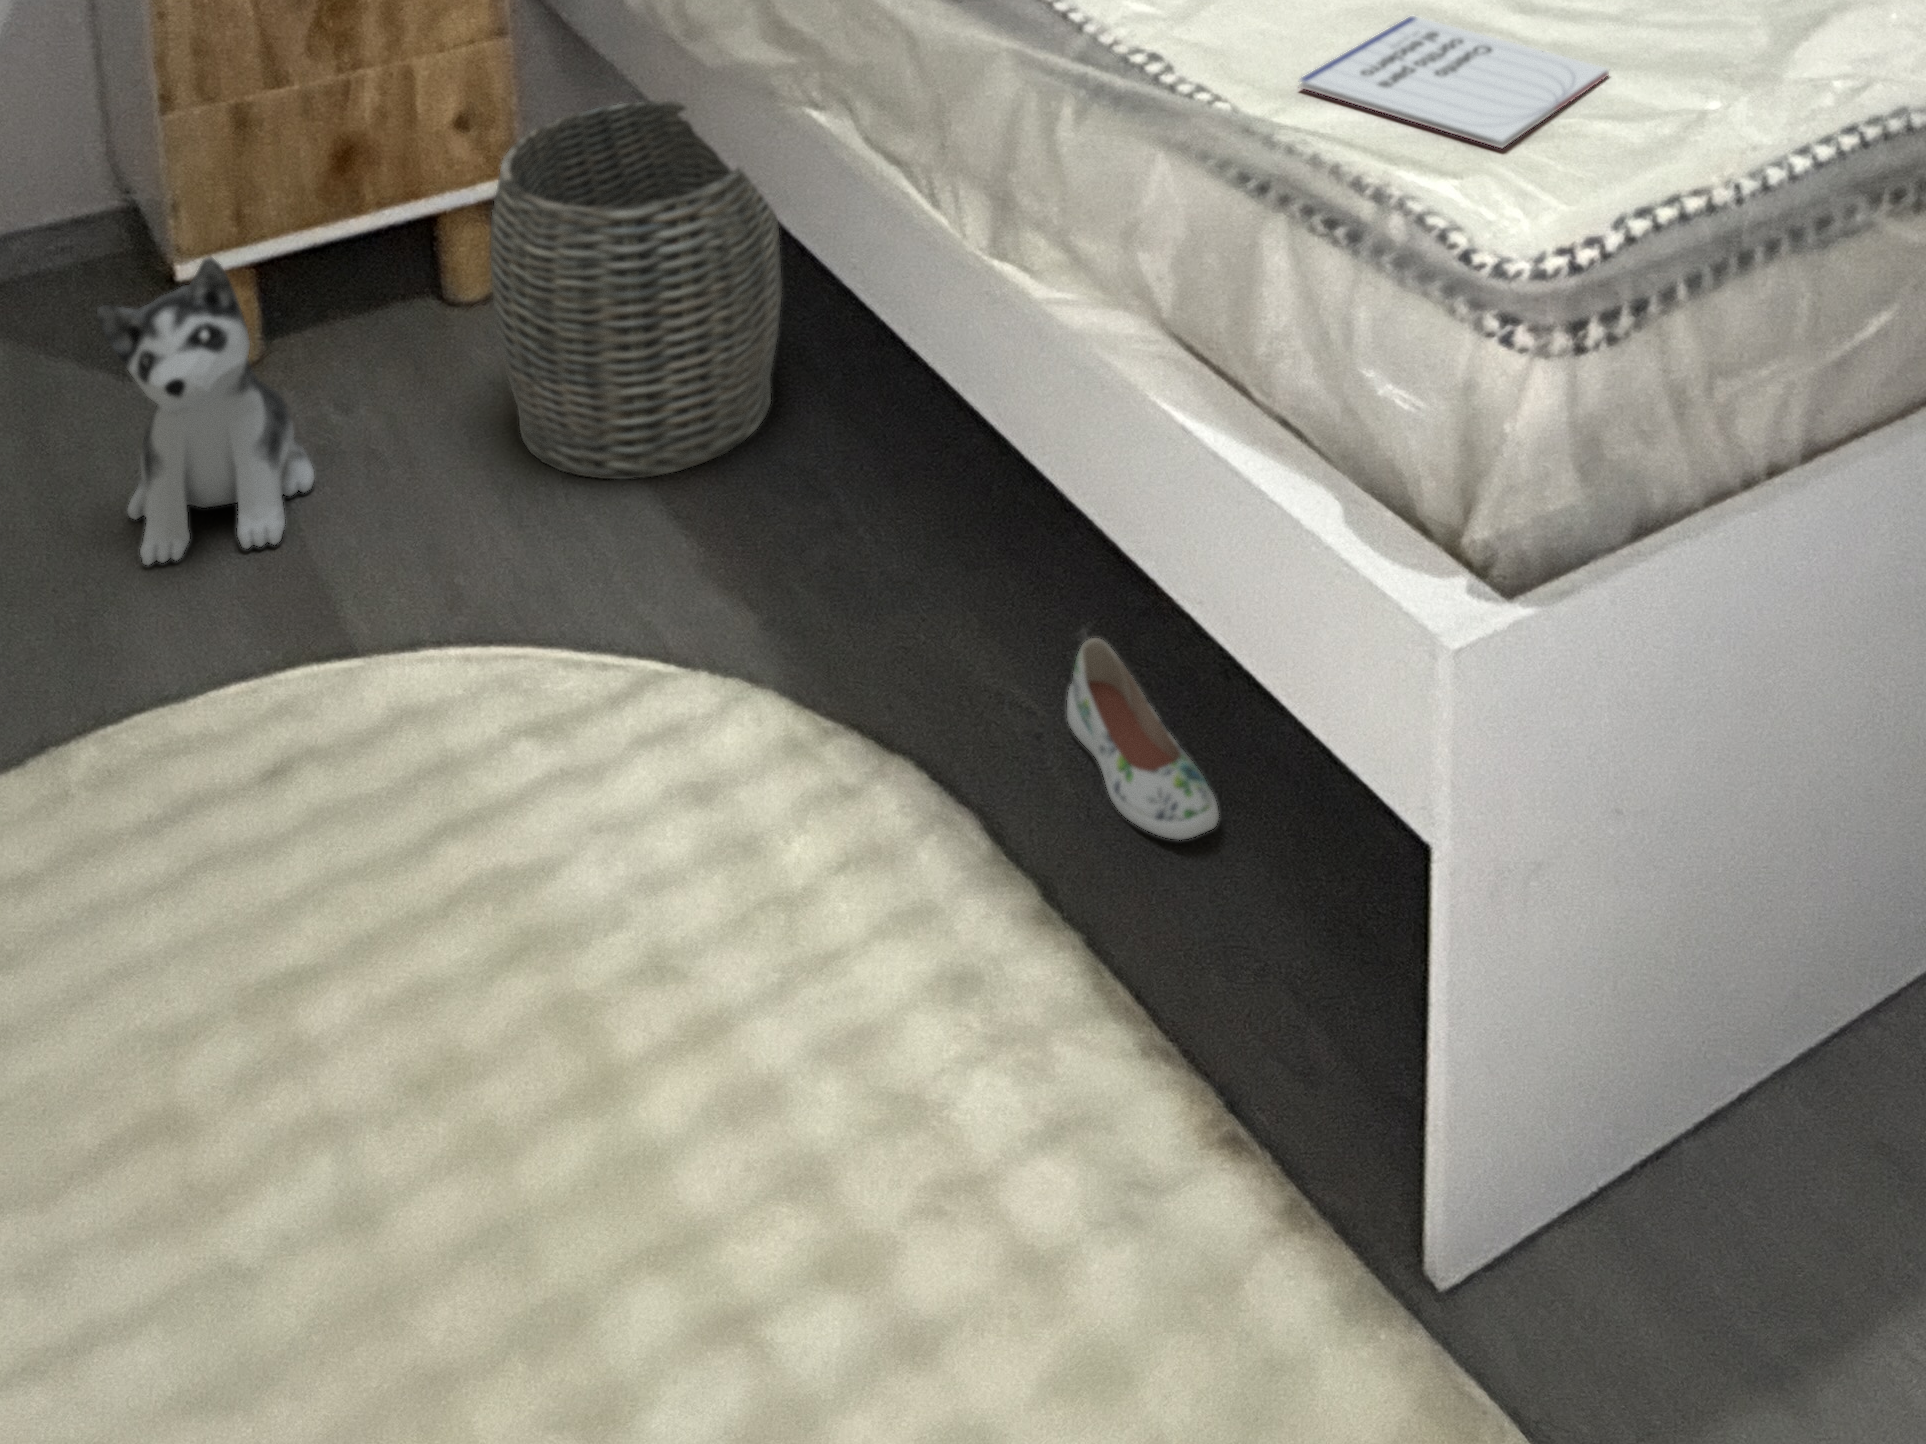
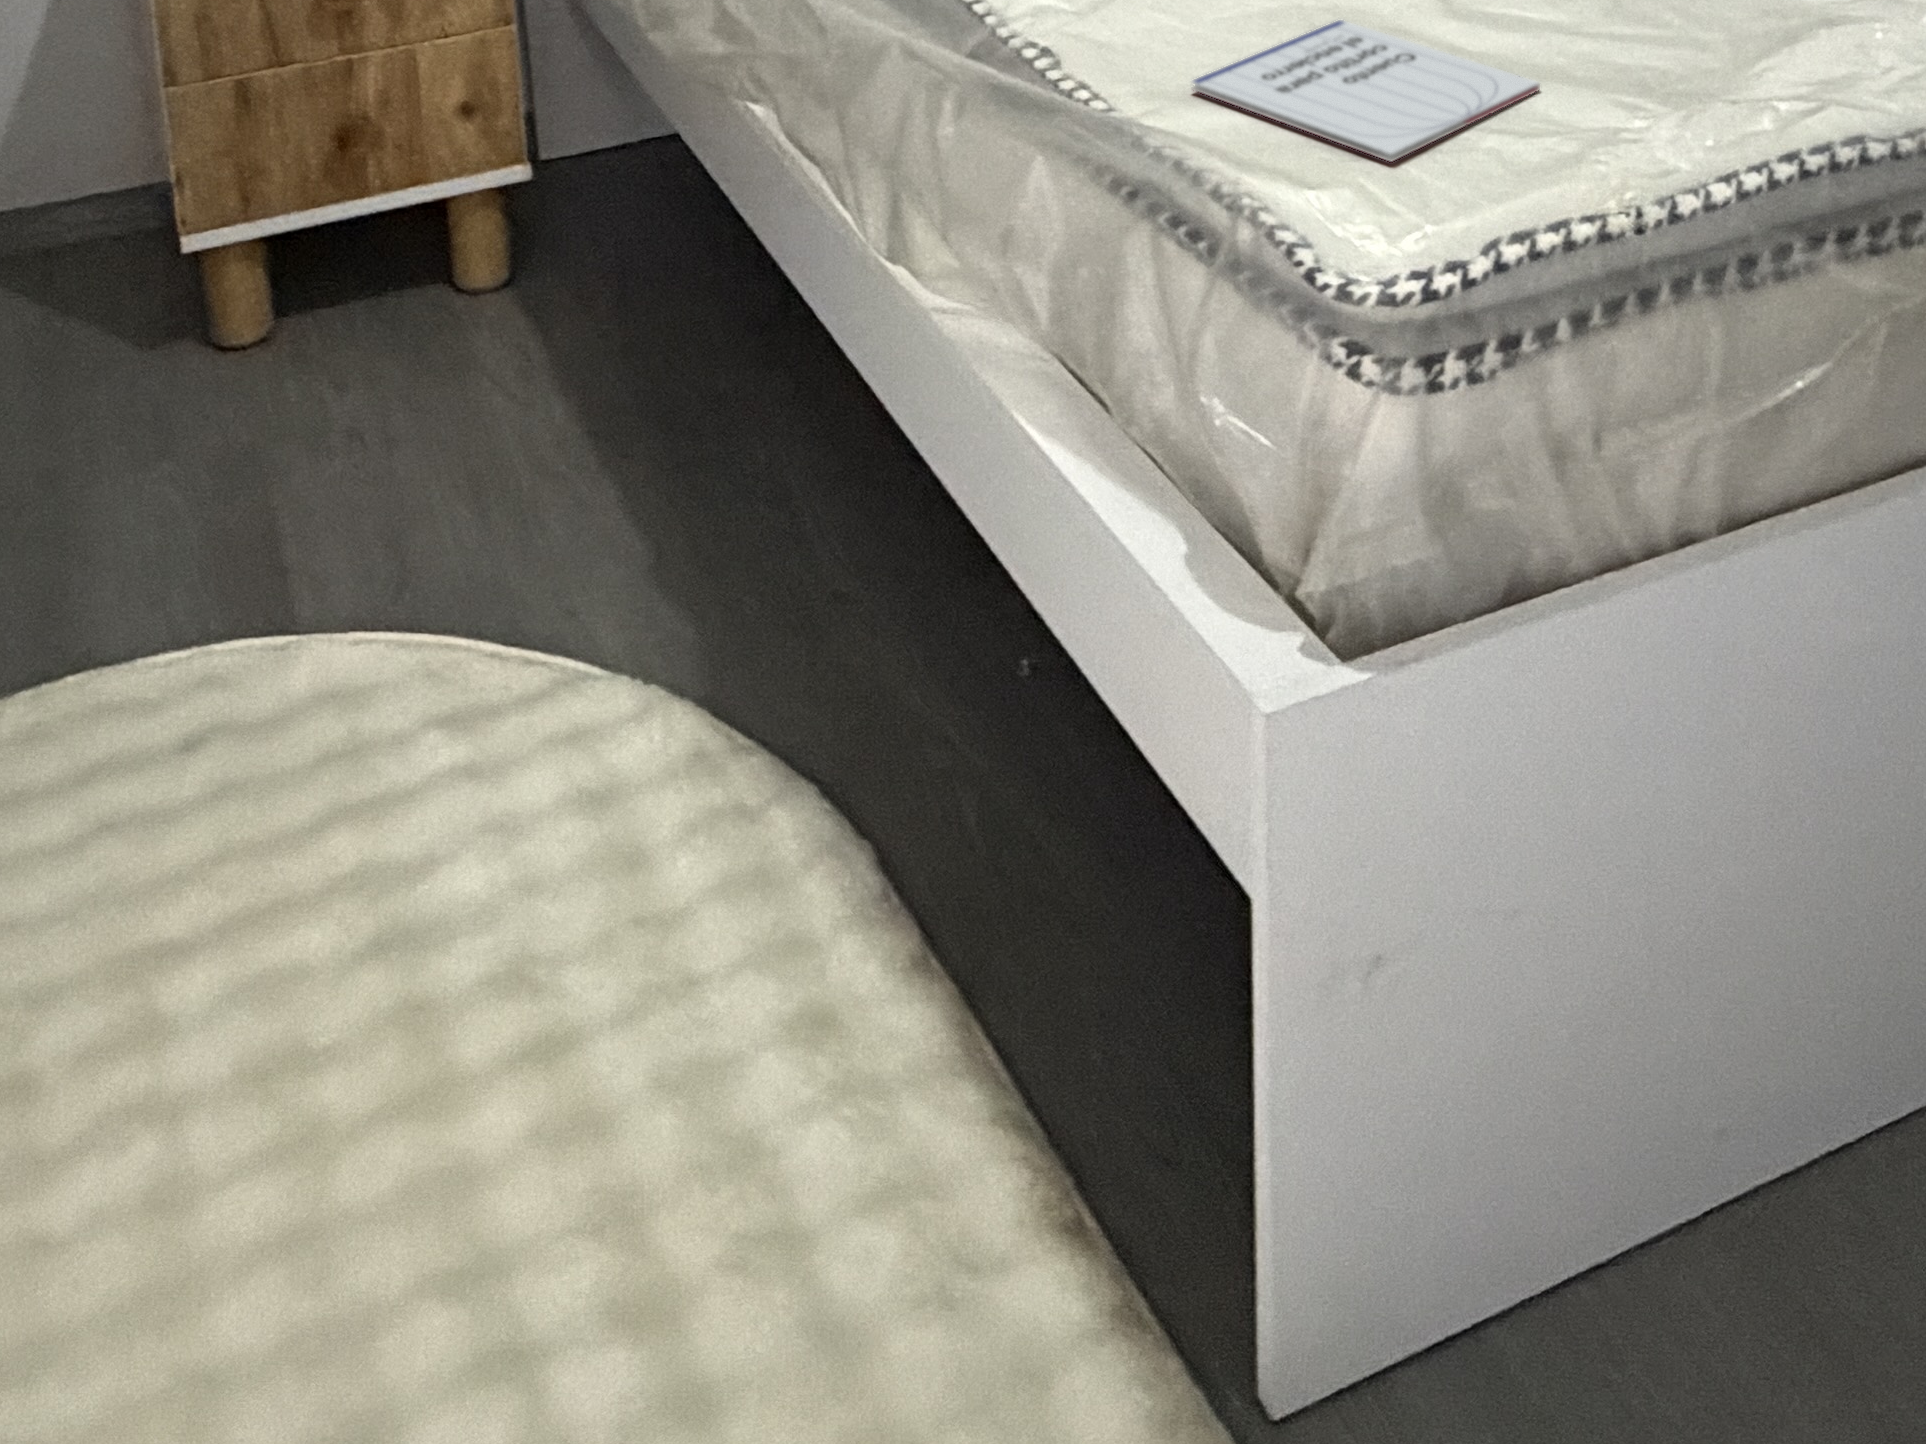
woven basket: present [491,101,782,479] -> none [464,96,759,478]
plush toy: present [97,257,314,565] -> none [70,229,290,532]
shoe: present [1067,638,1219,840] -> none [982,672,1120,892]

